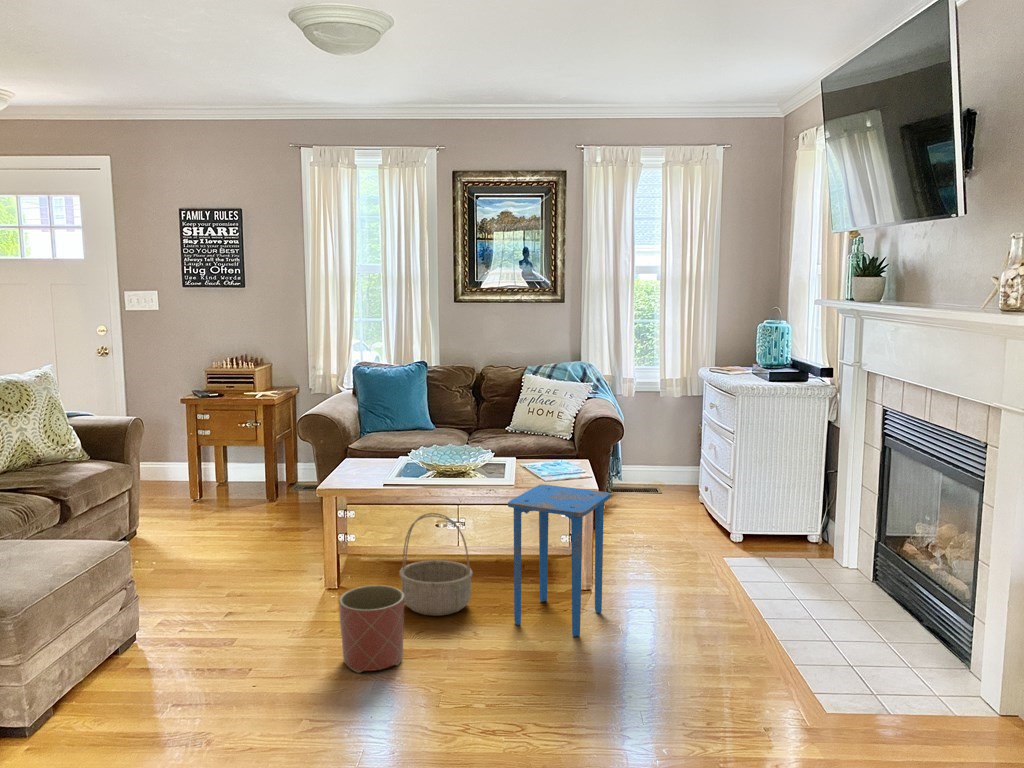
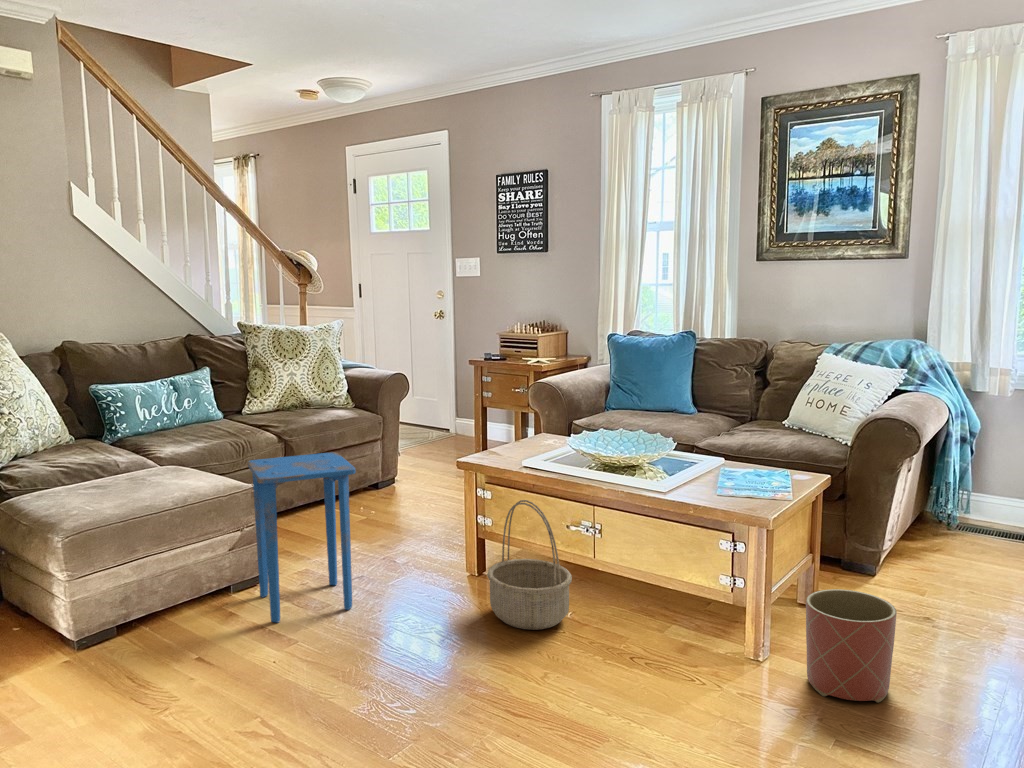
side table: present [508,484,611,637] -> present [248,452,356,622]
planter: present [339,585,404,673] -> present [806,589,897,703]

